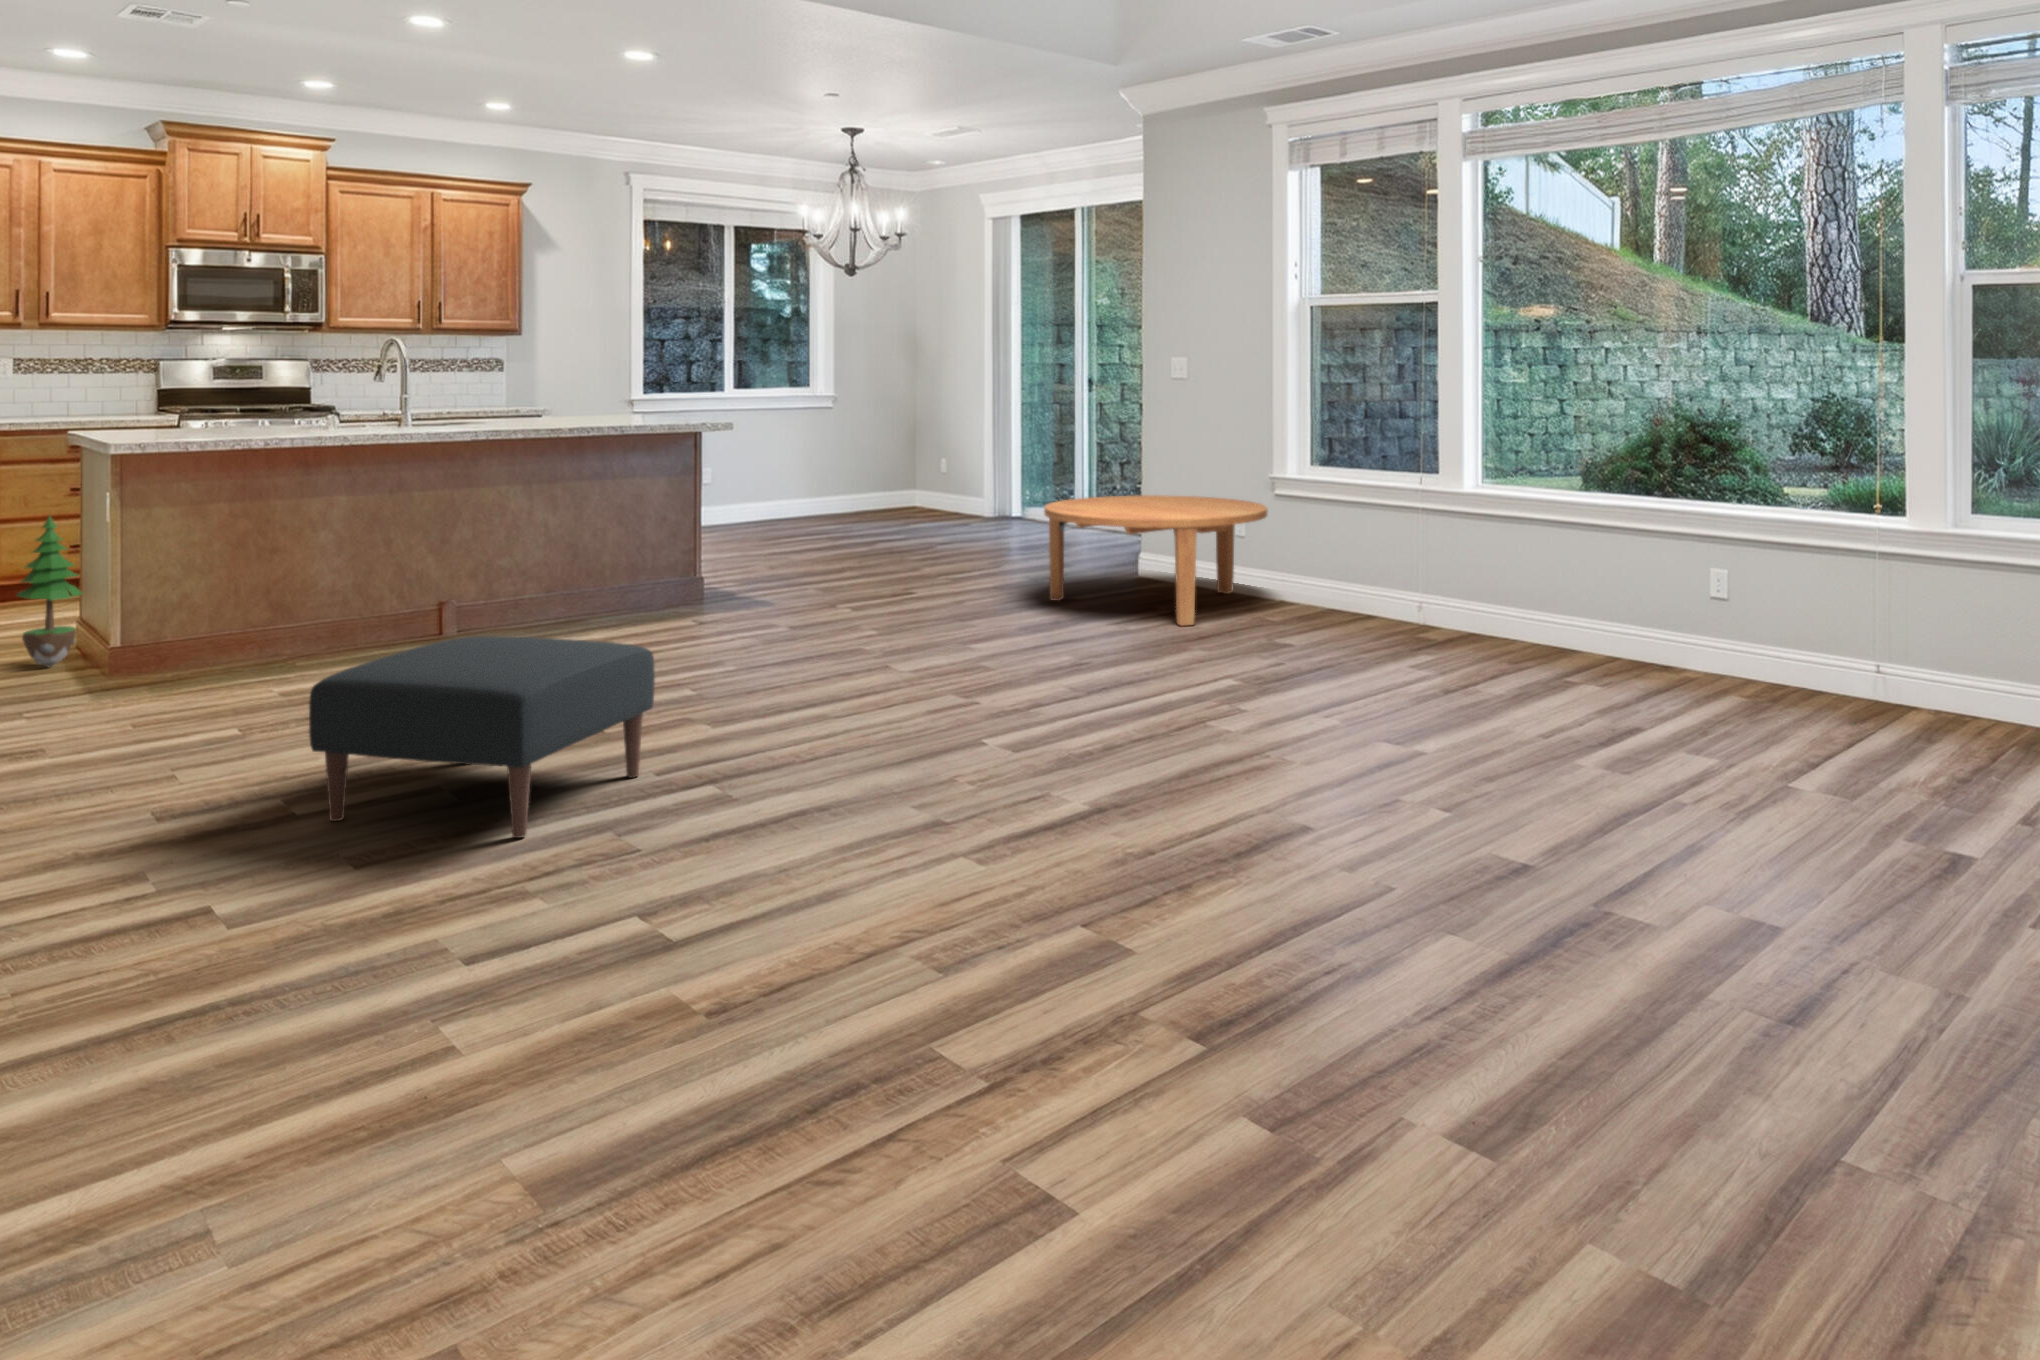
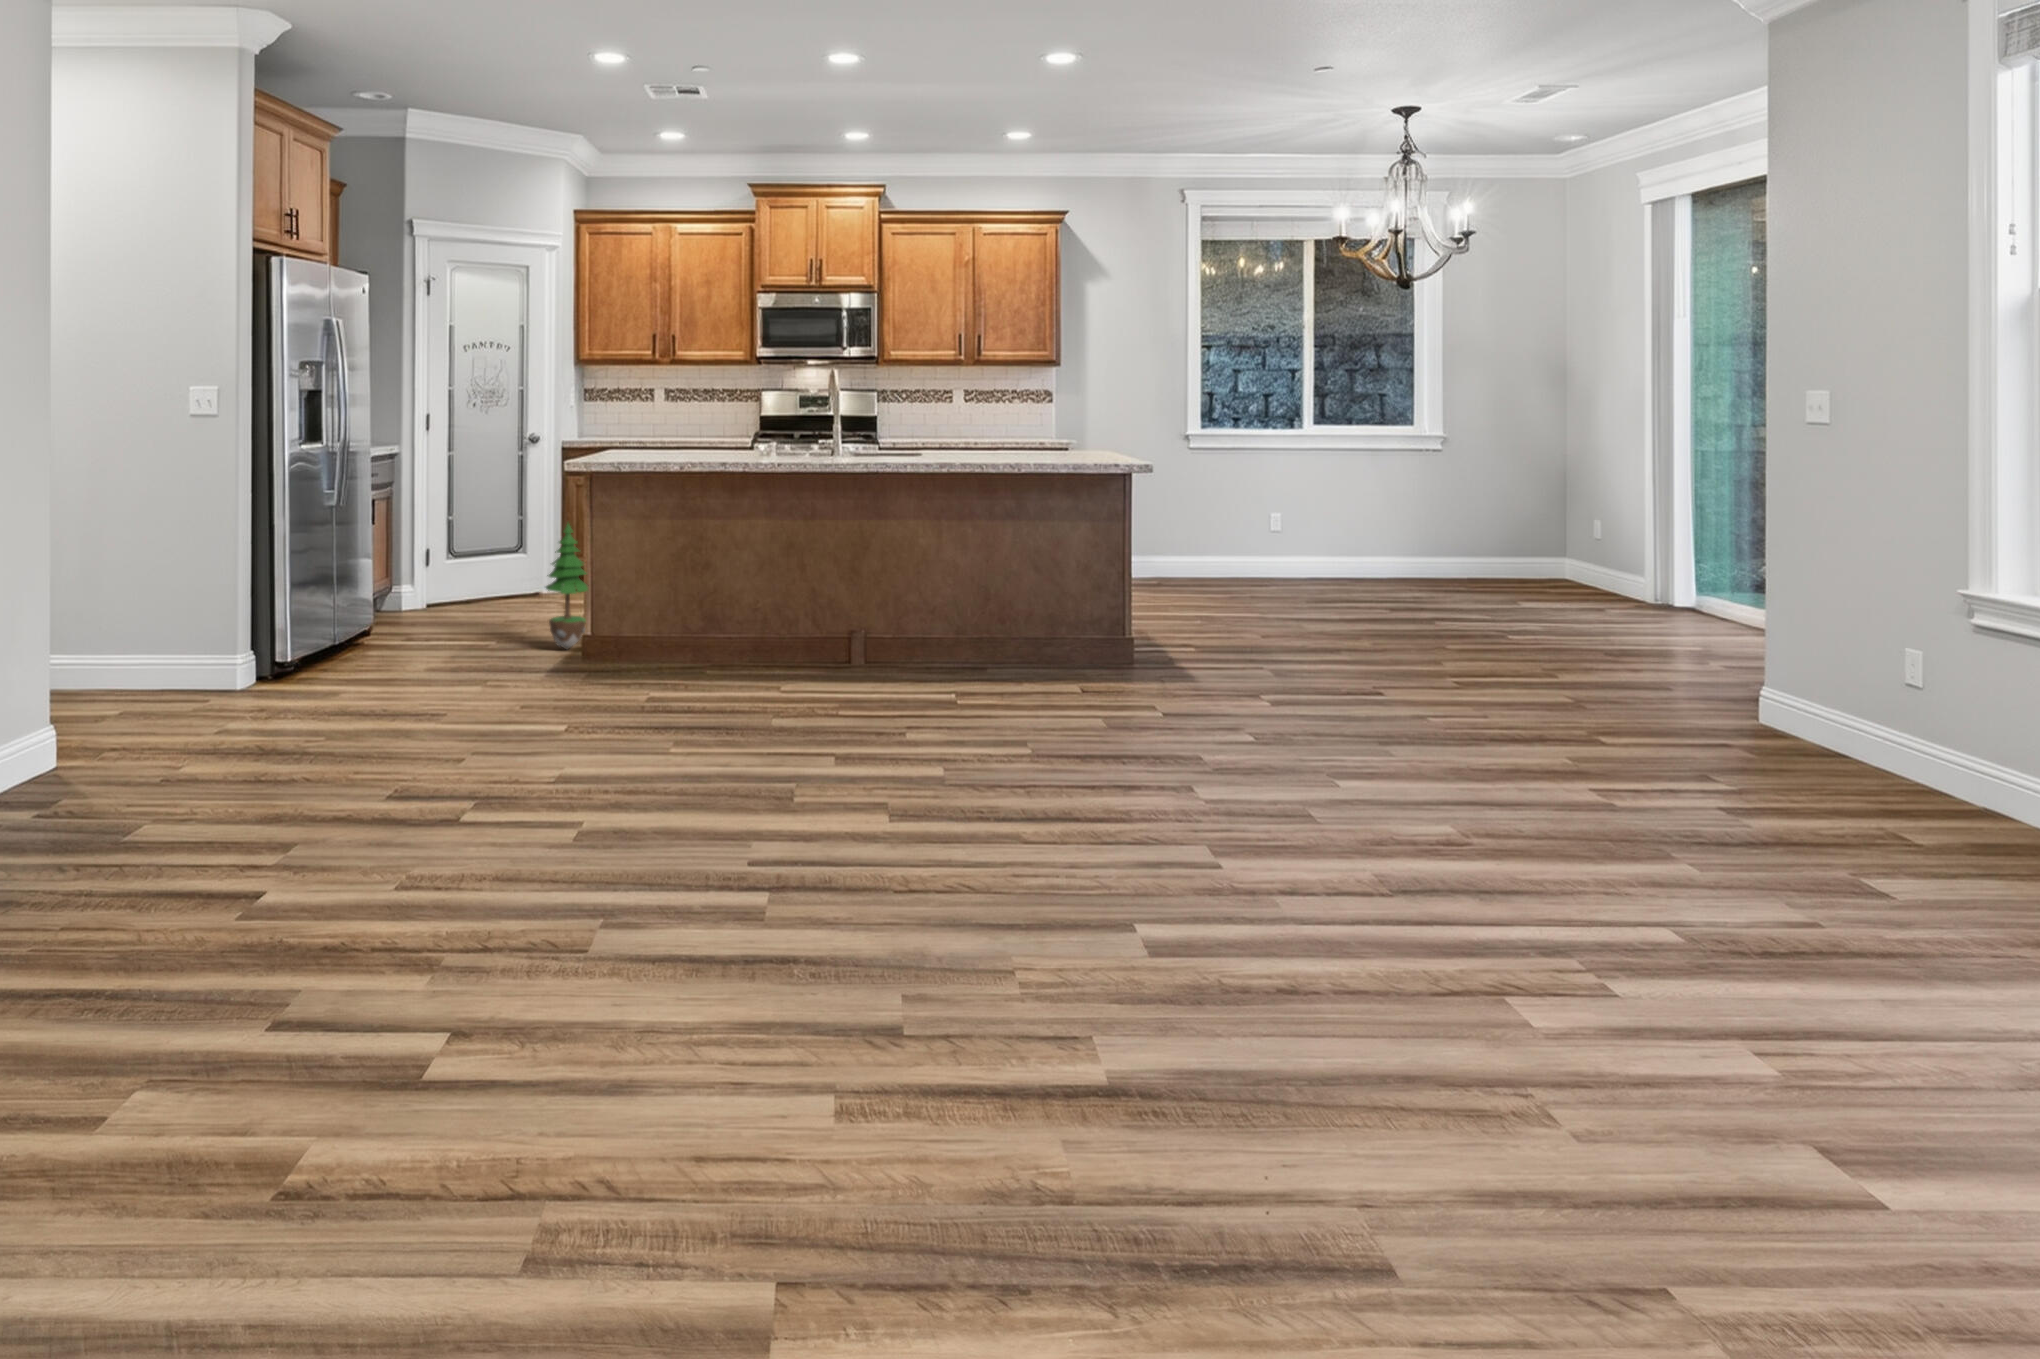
coffee table: present [1044,495,1267,626] -> none [1532,595,1931,816]
ottoman: present [309,636,655,838] -> none [461,678,770,903]

